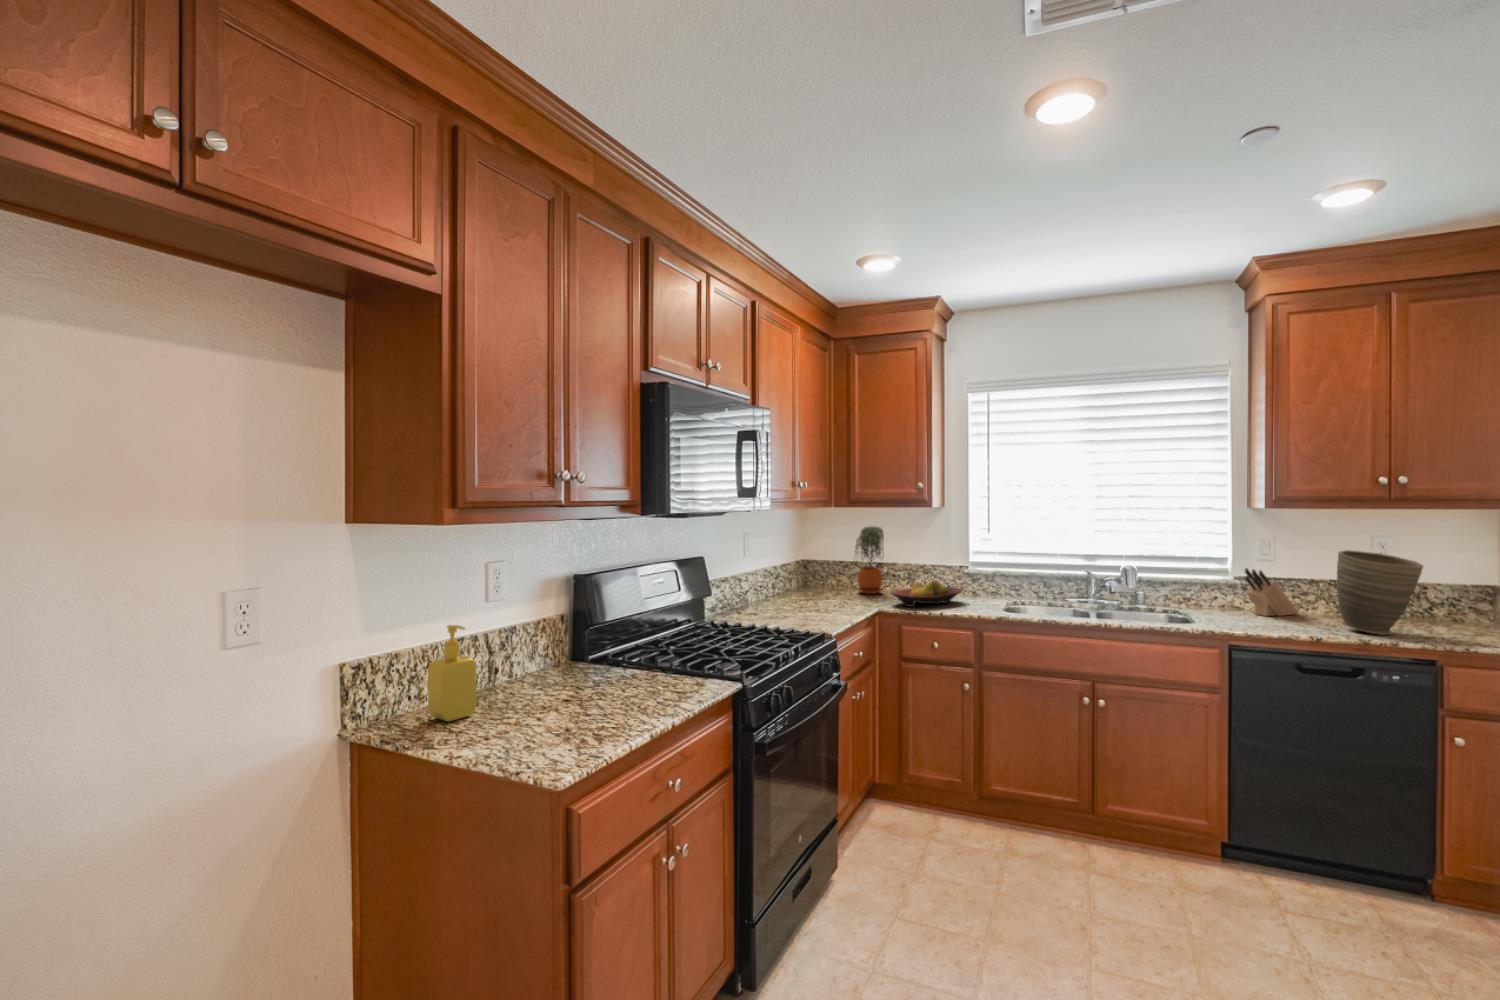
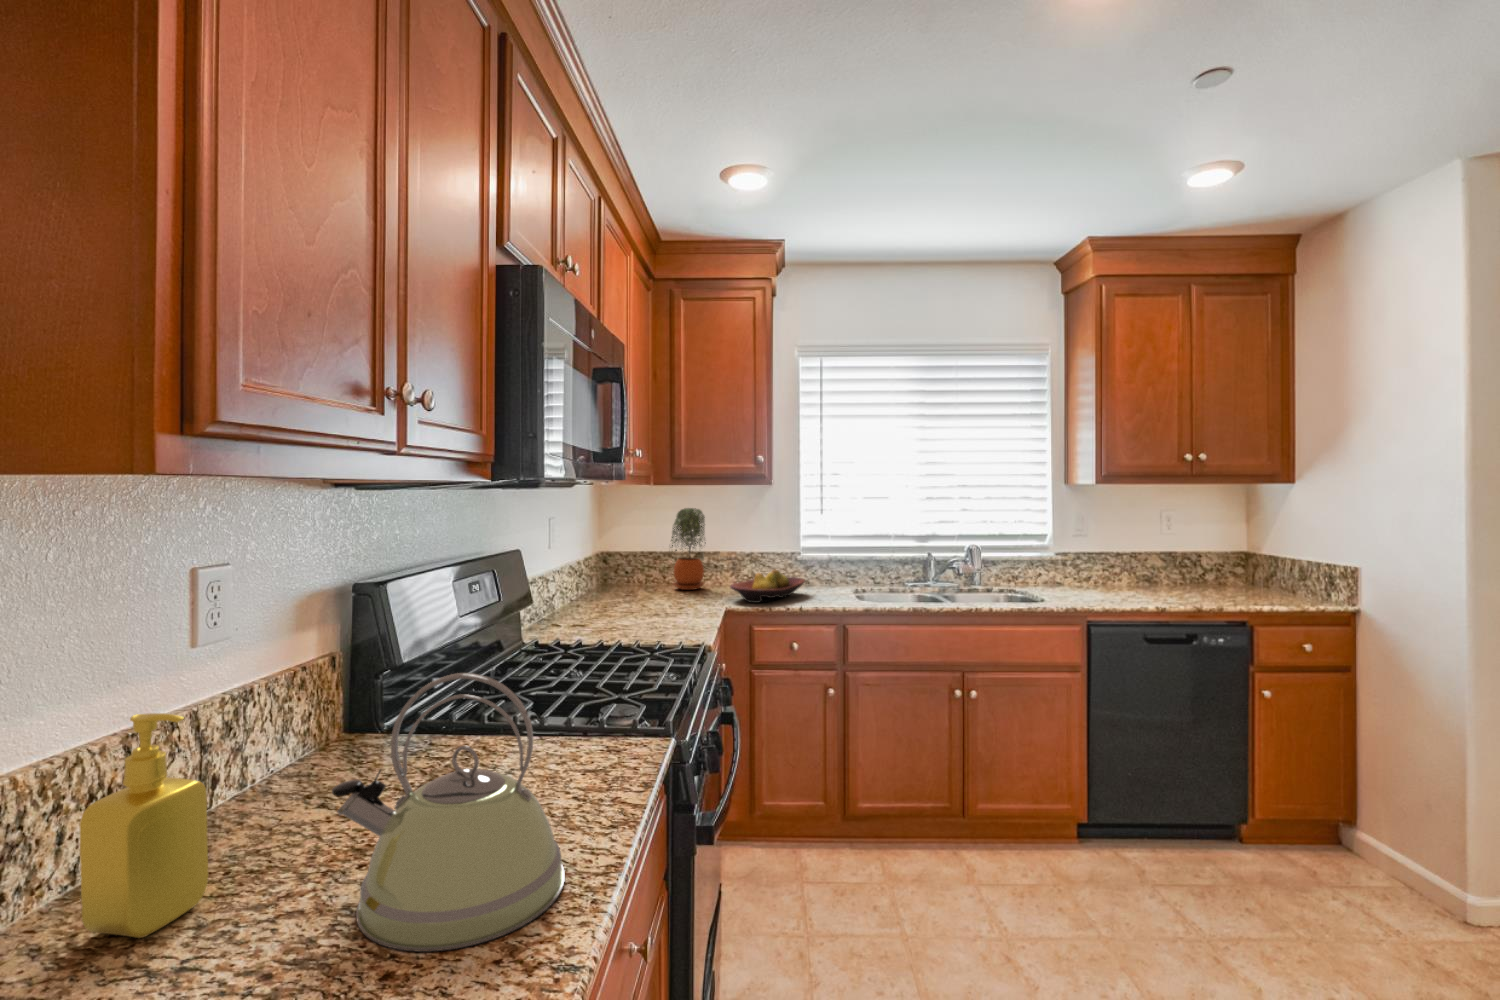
vase: present [1337,550,1423,635] -> none [1160,523,1233,602]
knife block: present [1245,568,1298,616] -> none [1071,543,1109,590]
kettle: none [520,618,624,744] -> present [332,673,565,952]

